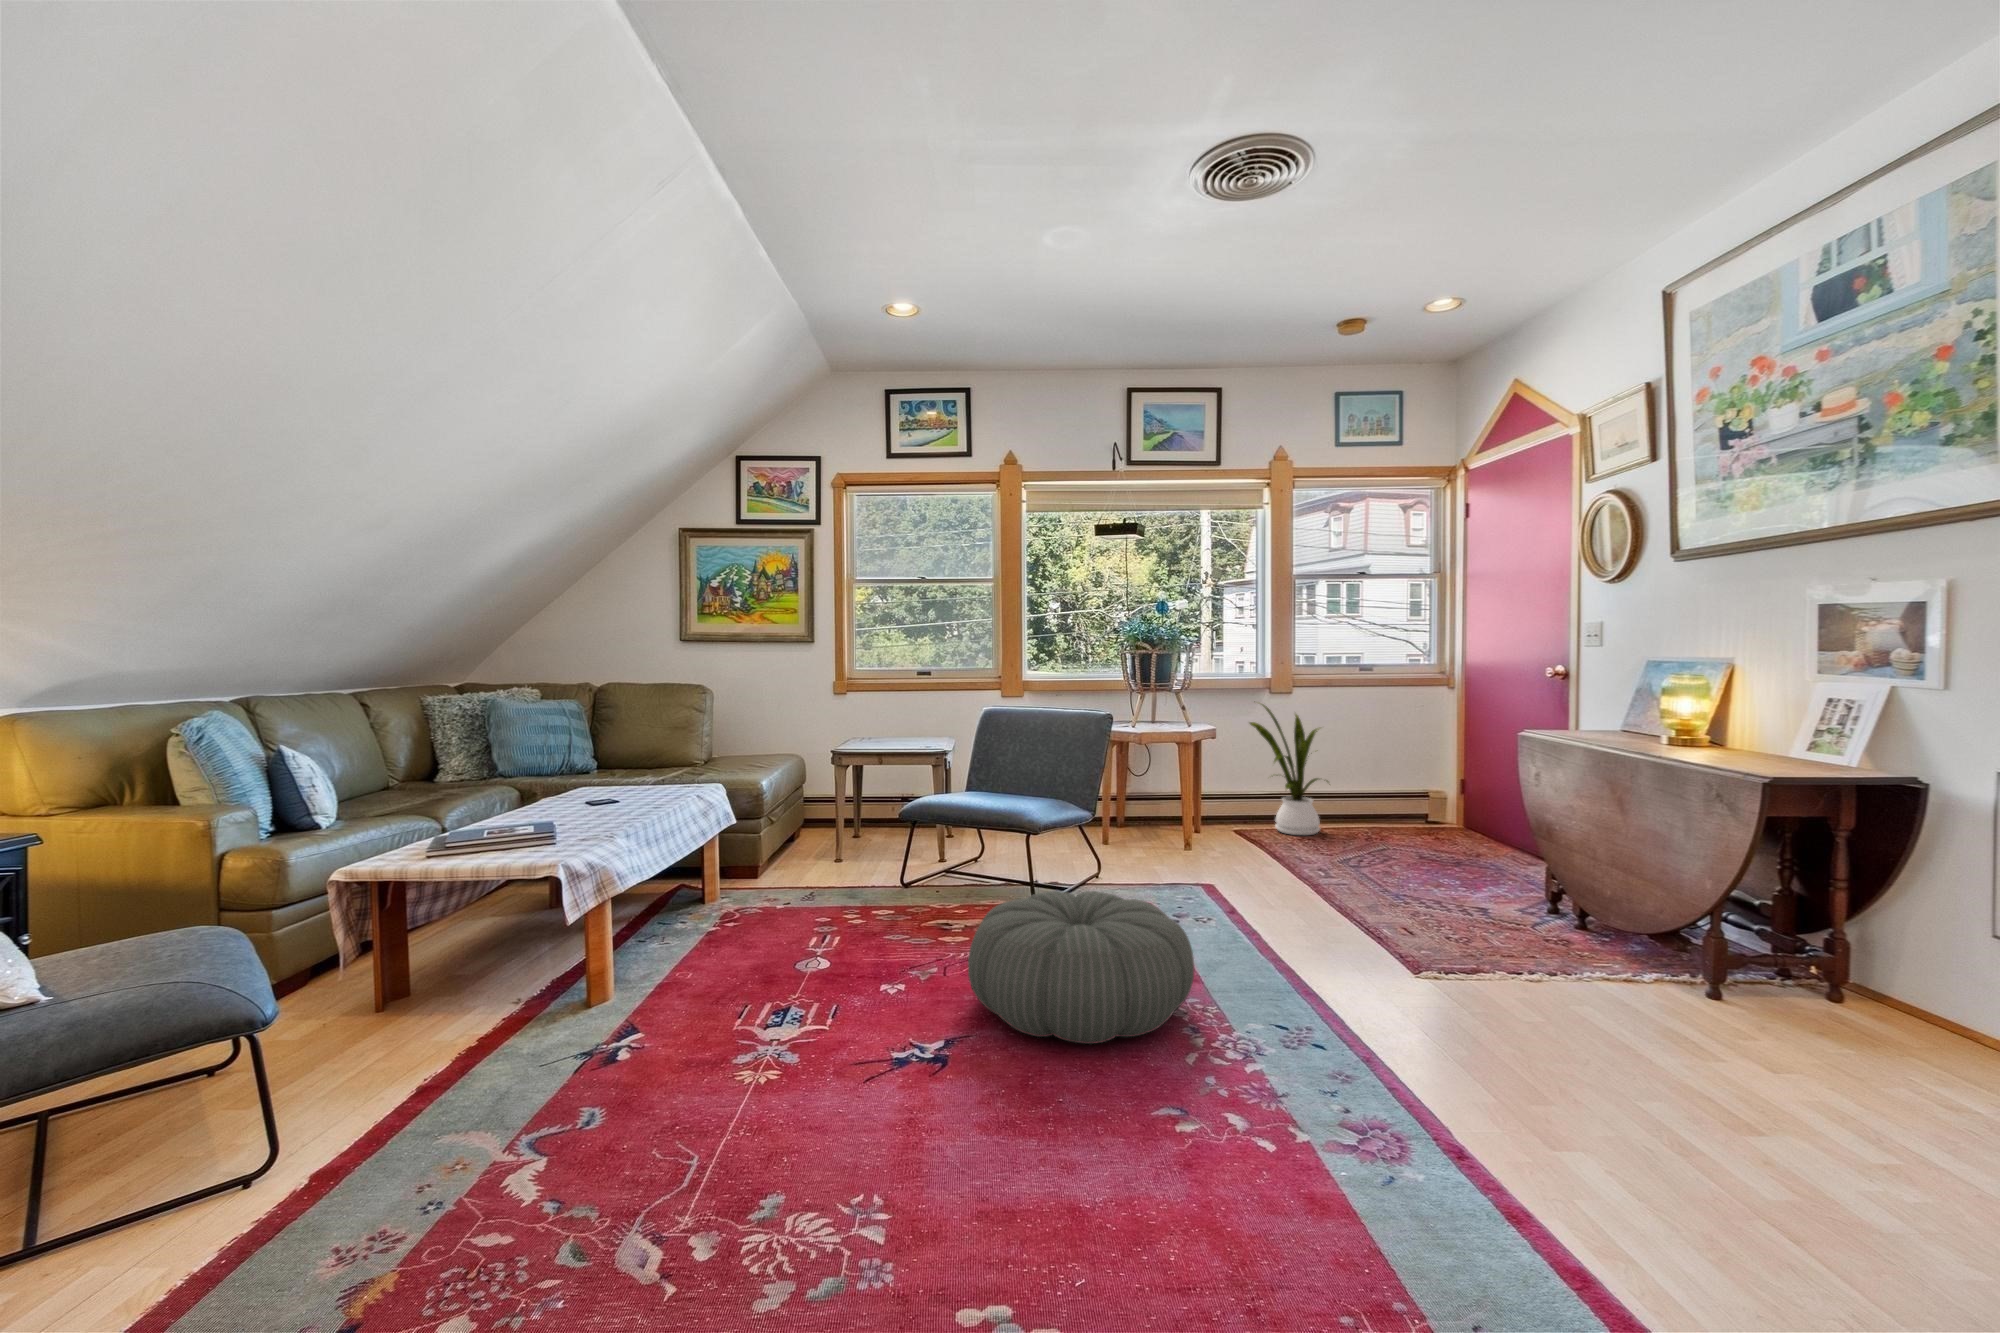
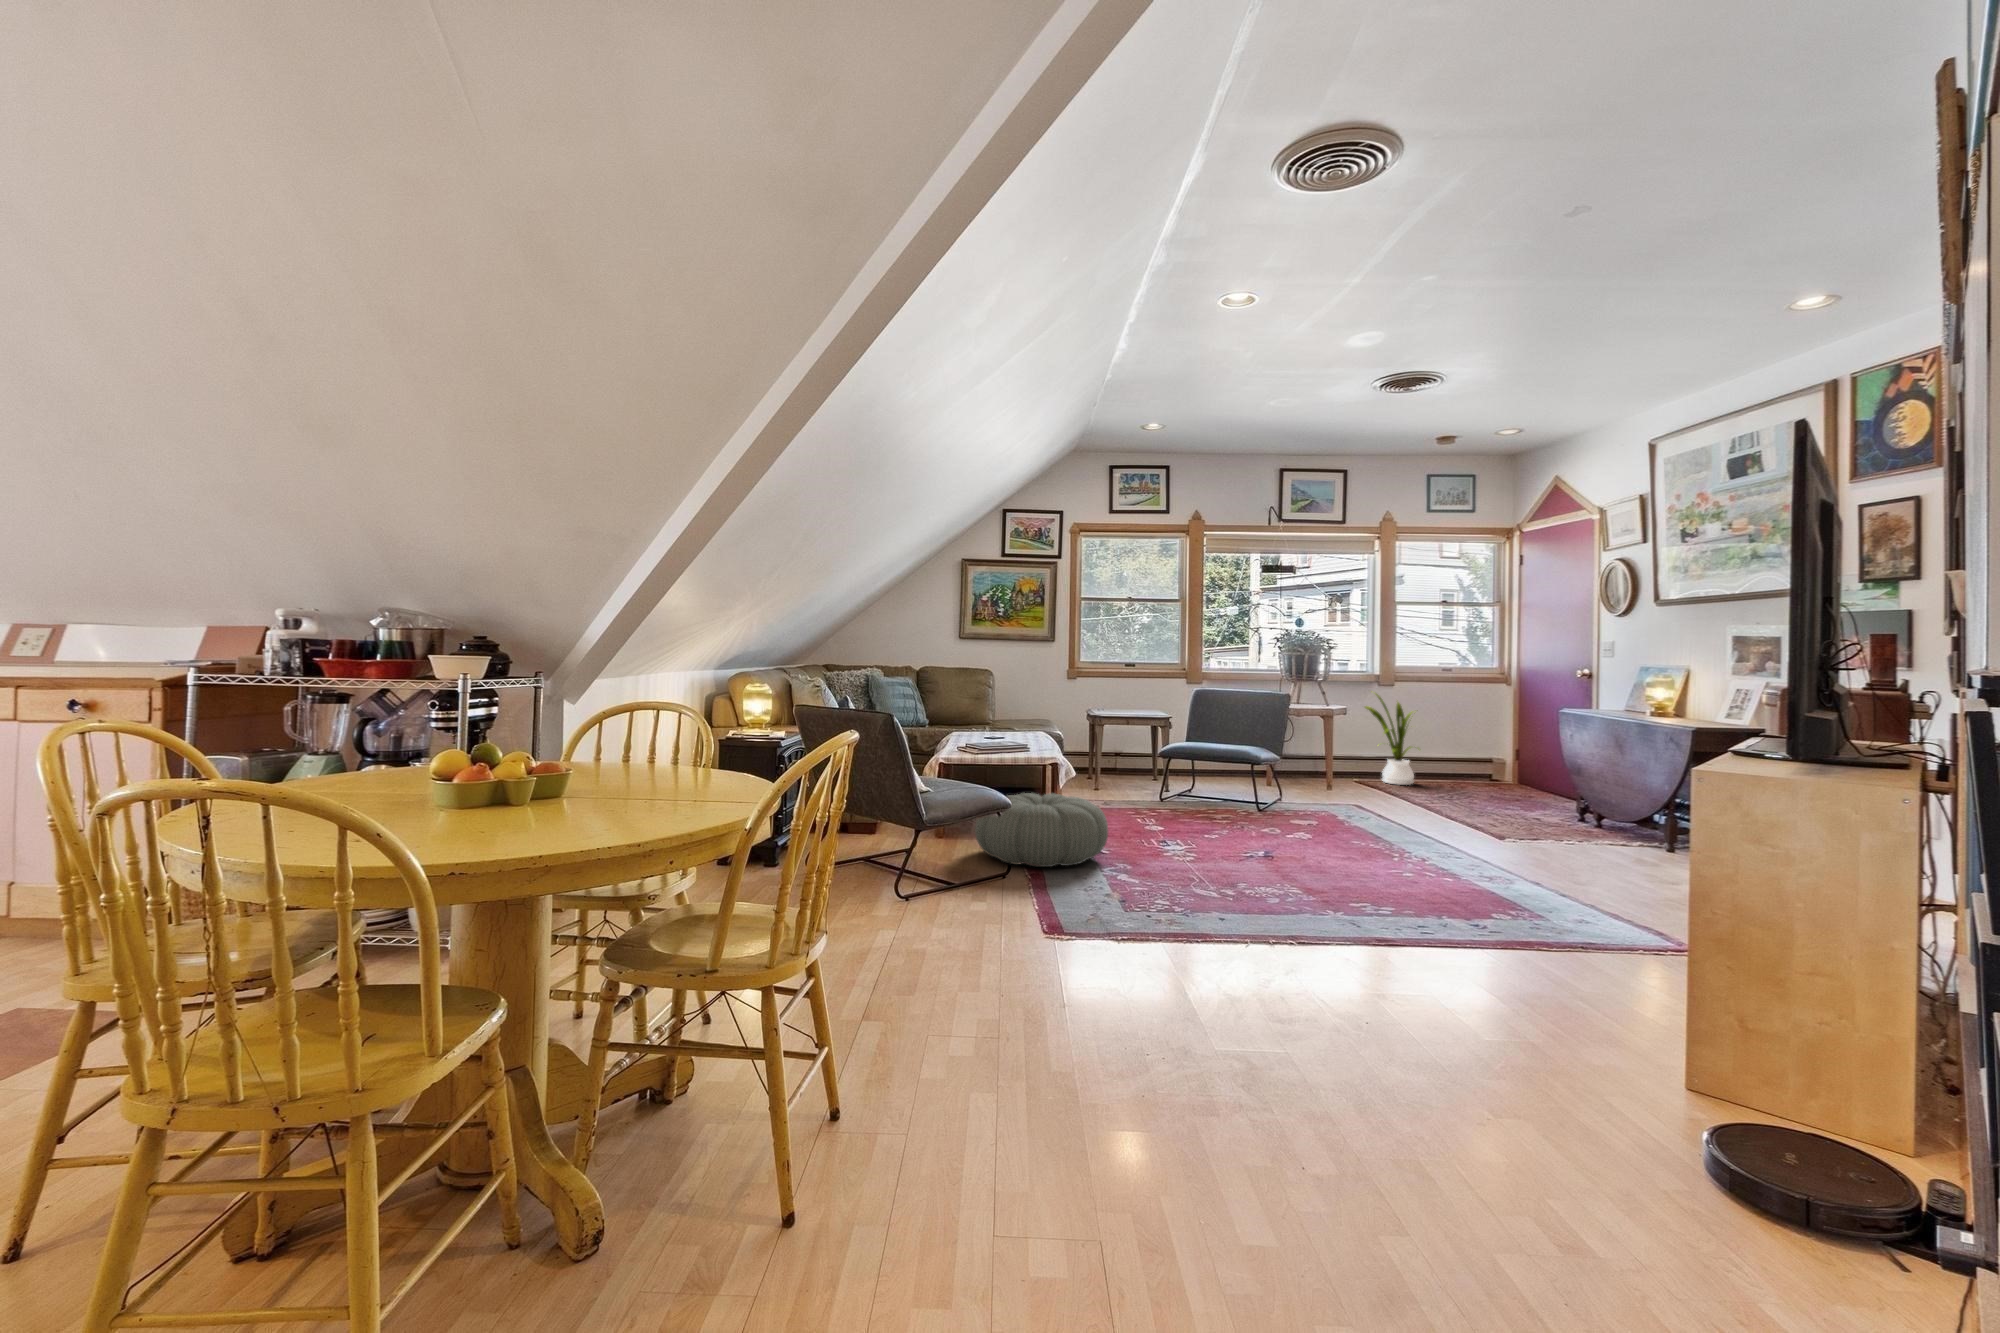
pouf: present [968,891,1195,1044] -> present [975,793,1108,867]

